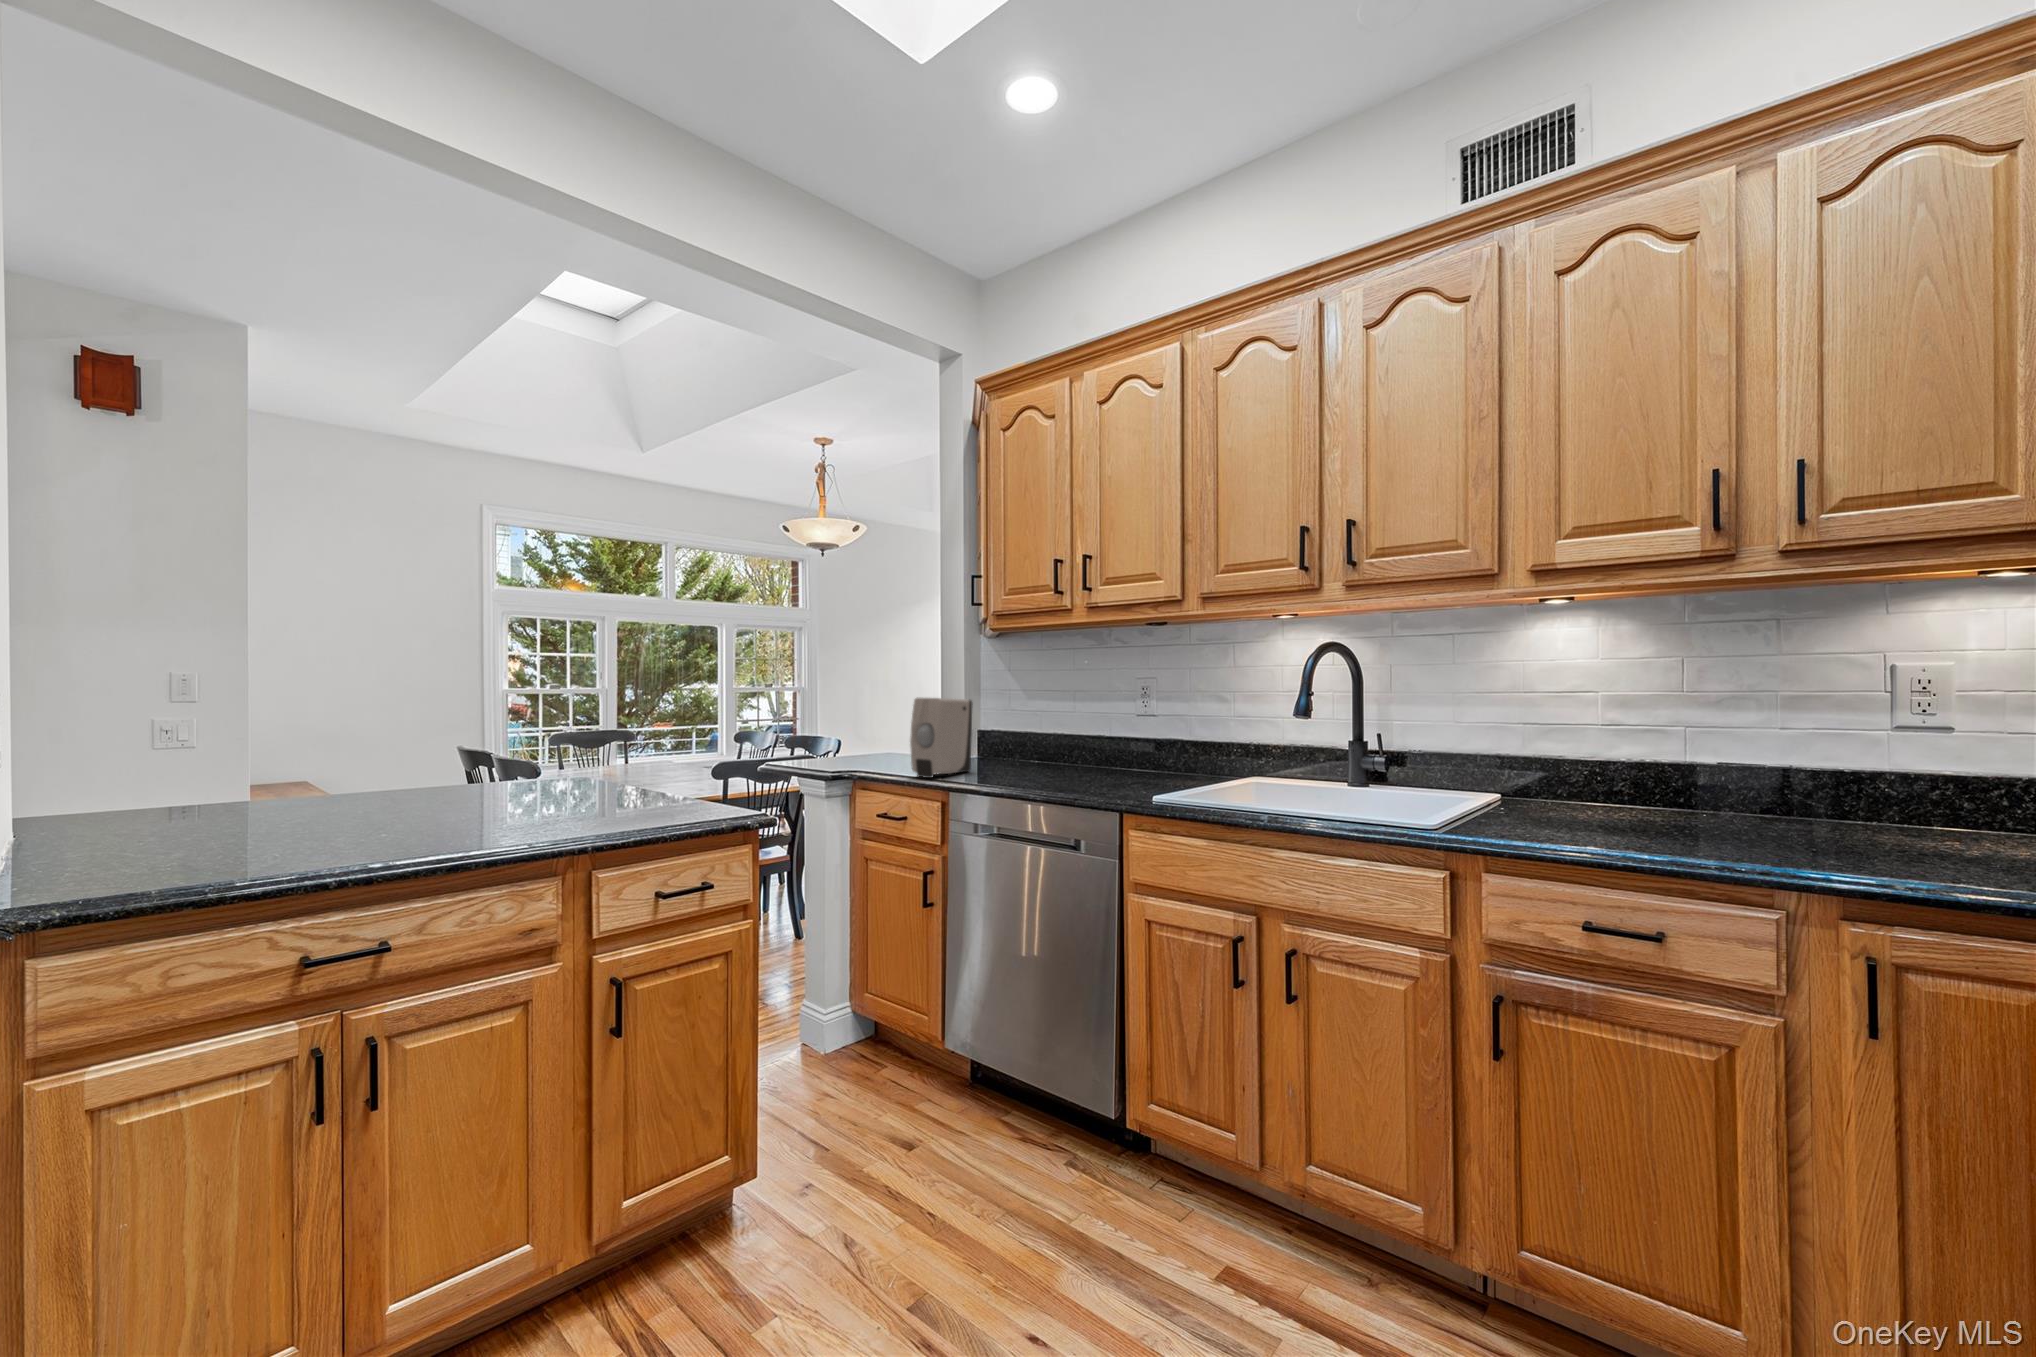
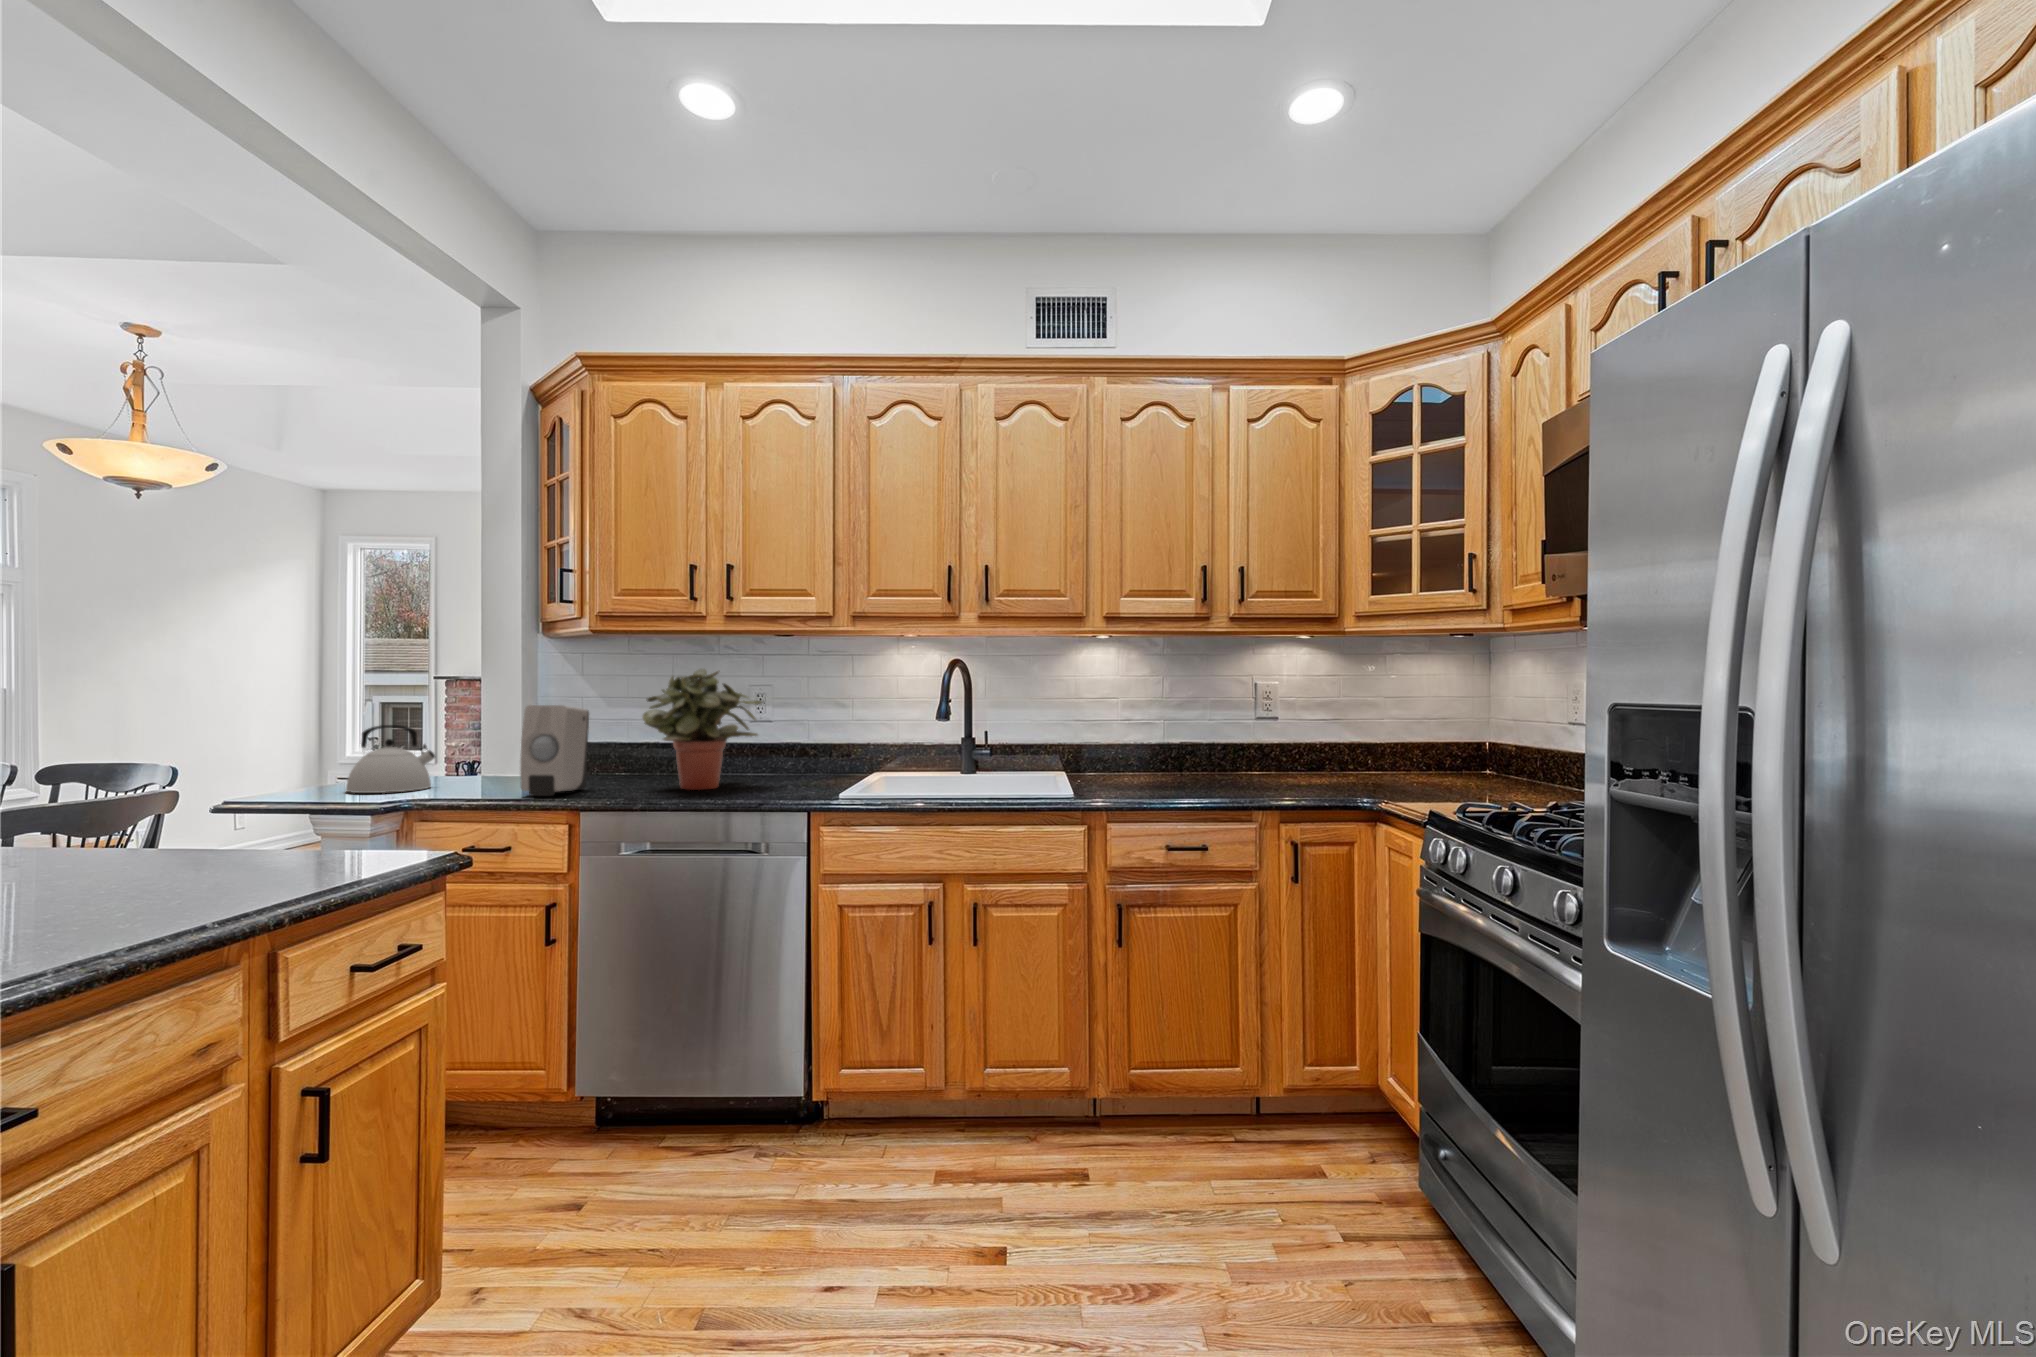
potted plant: none [996,661,1111,780] -> present [643,669,761,790]
kettle: none [830,711,887,765] -> present [346,725,435,793]

